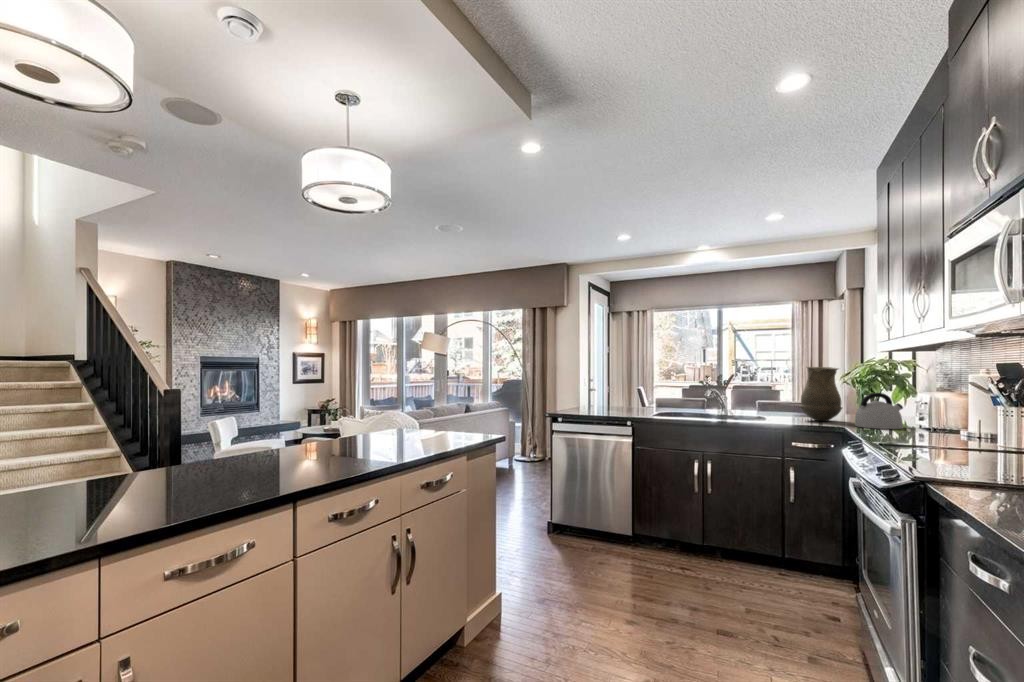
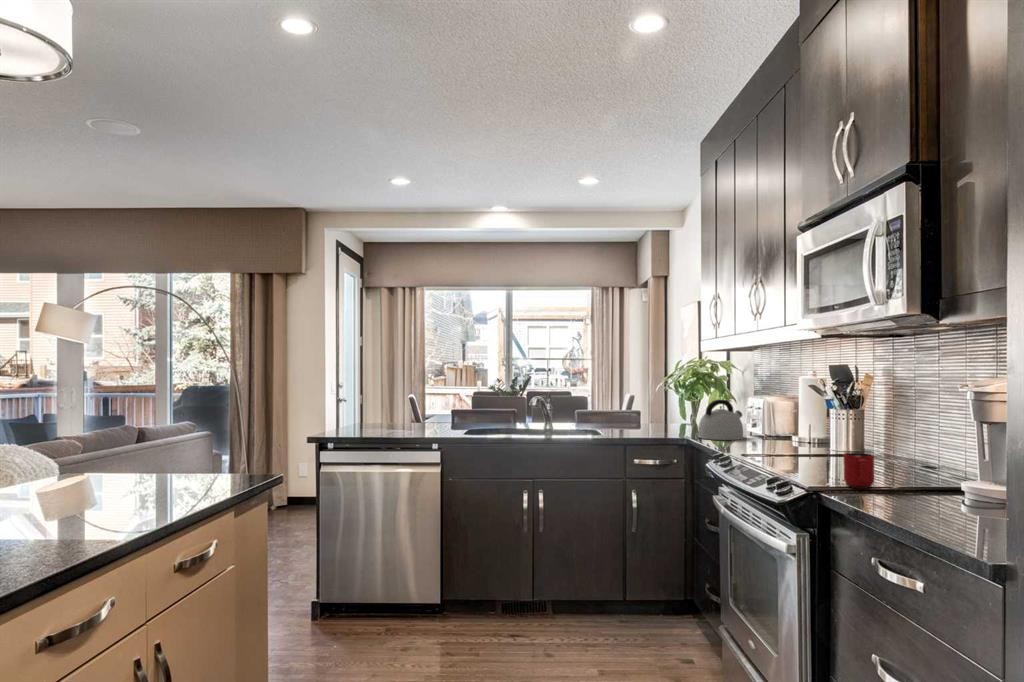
vase: present [800,367,842,421] -> none [637,369,680,434]
mug: none [955,440,992,475] -> present [843,453,874,489]

